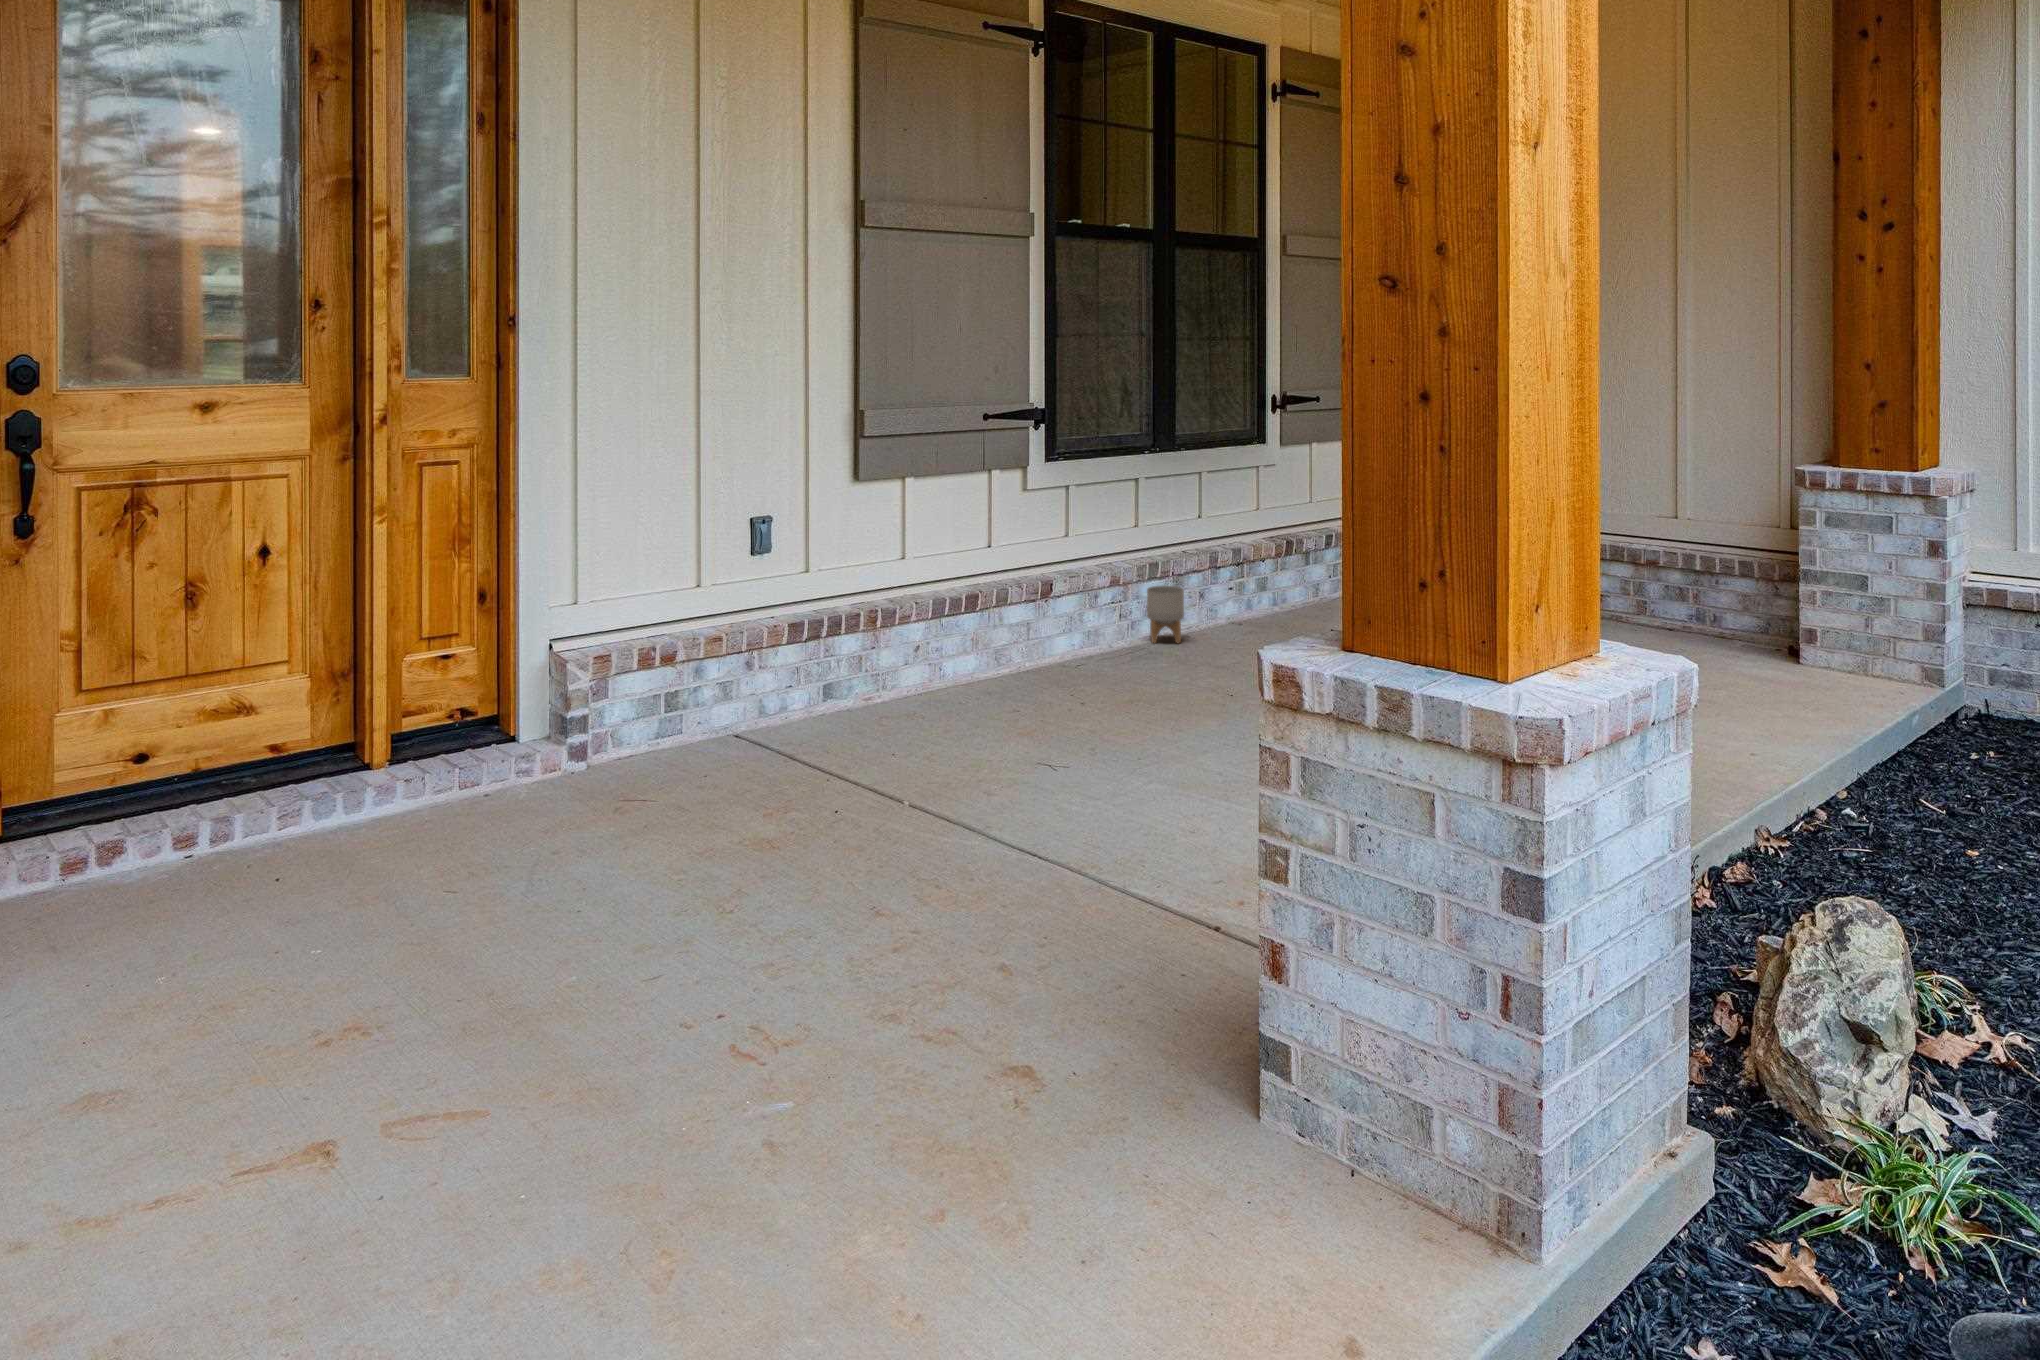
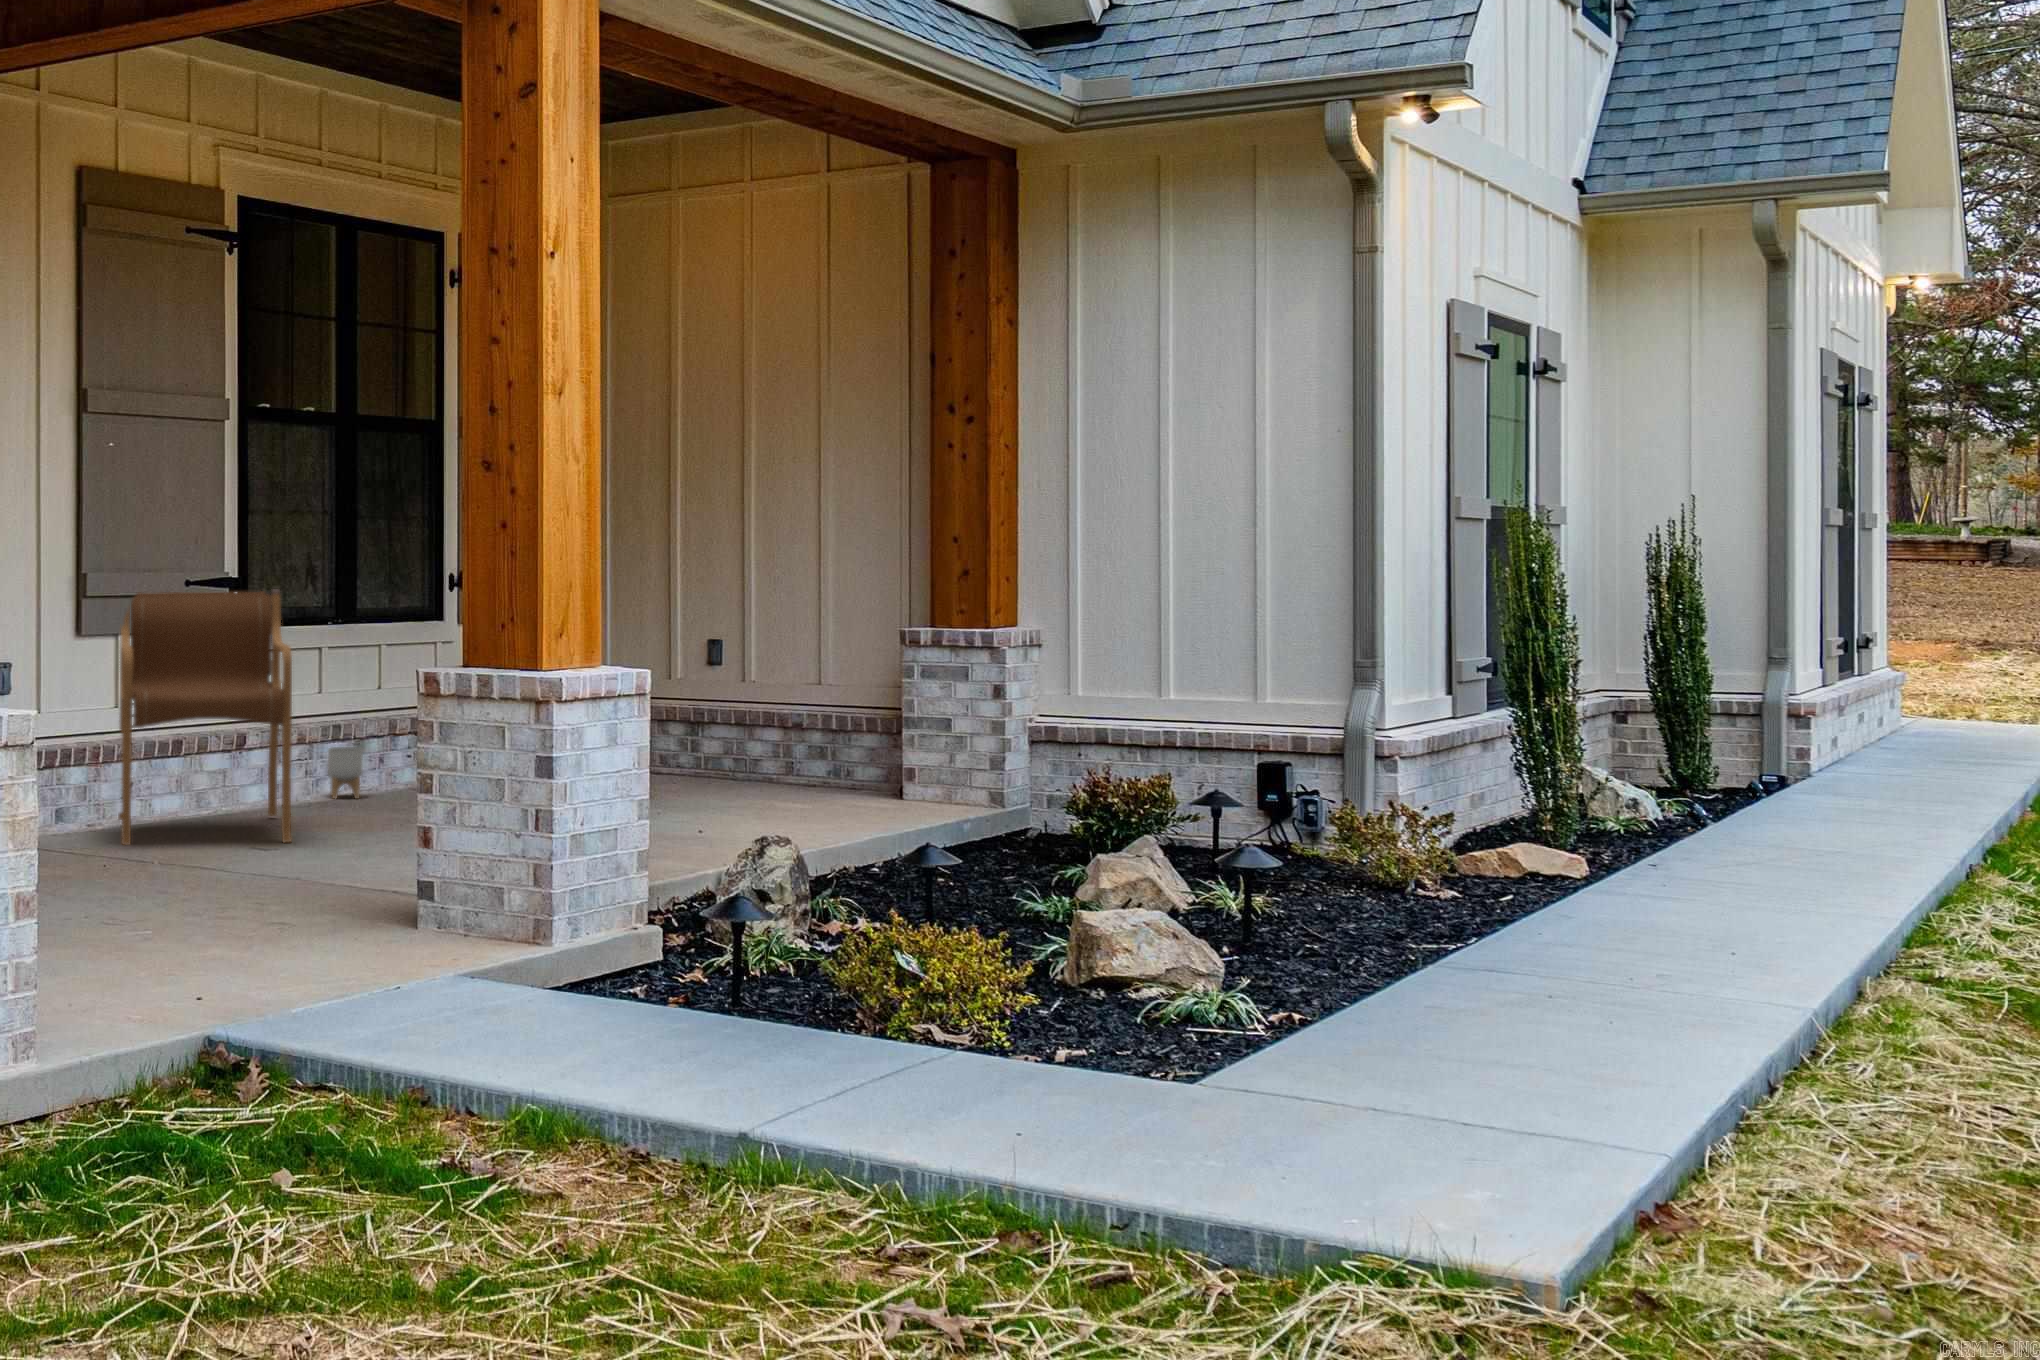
armchair: none [886,428,1090,742] -> present [118,589,292,845]

